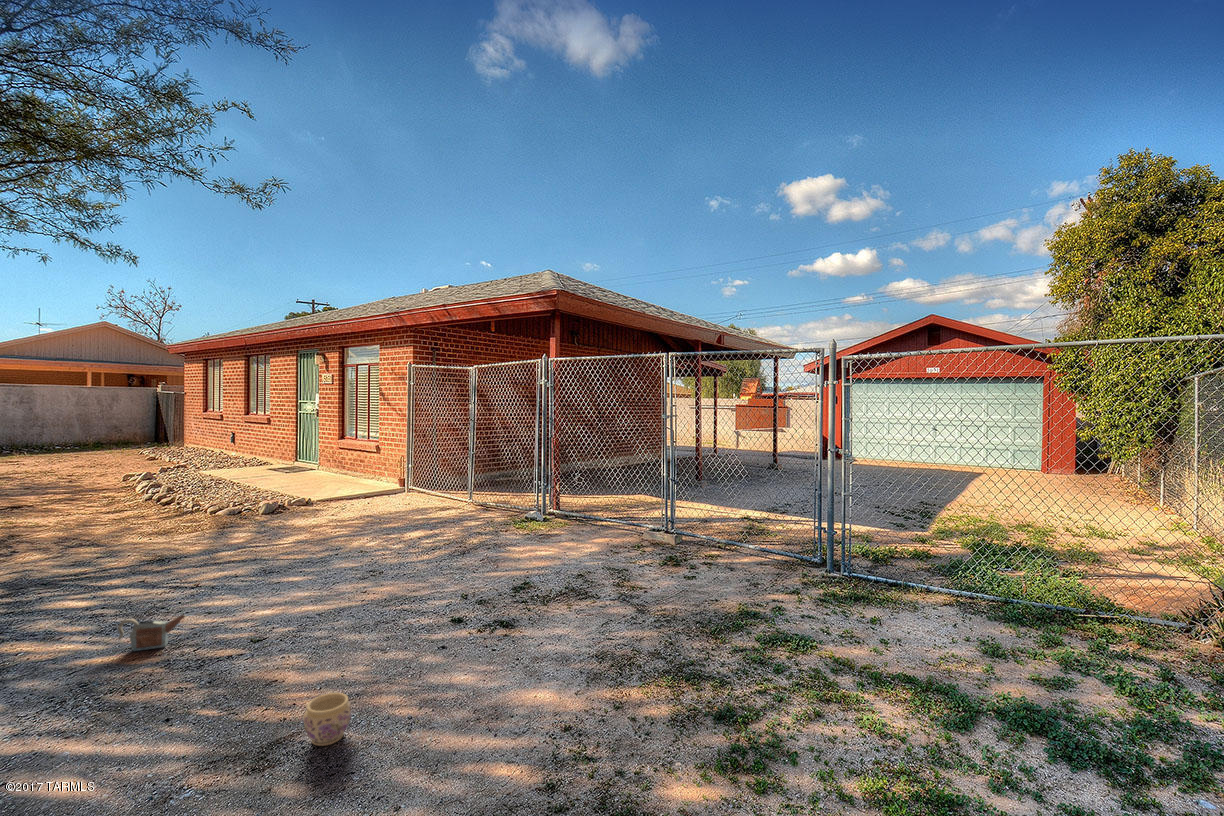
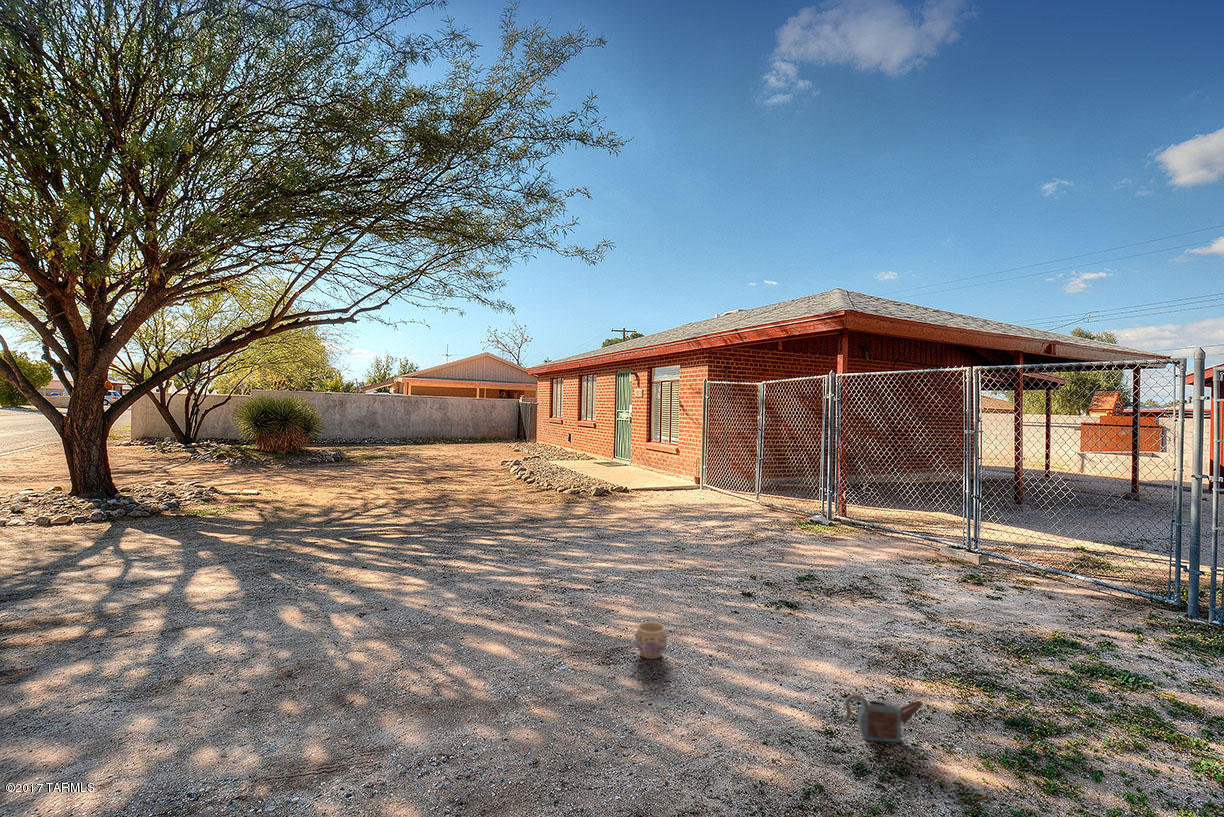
watering can: present [118,615,186,651] -> present [844,694,923,743]

